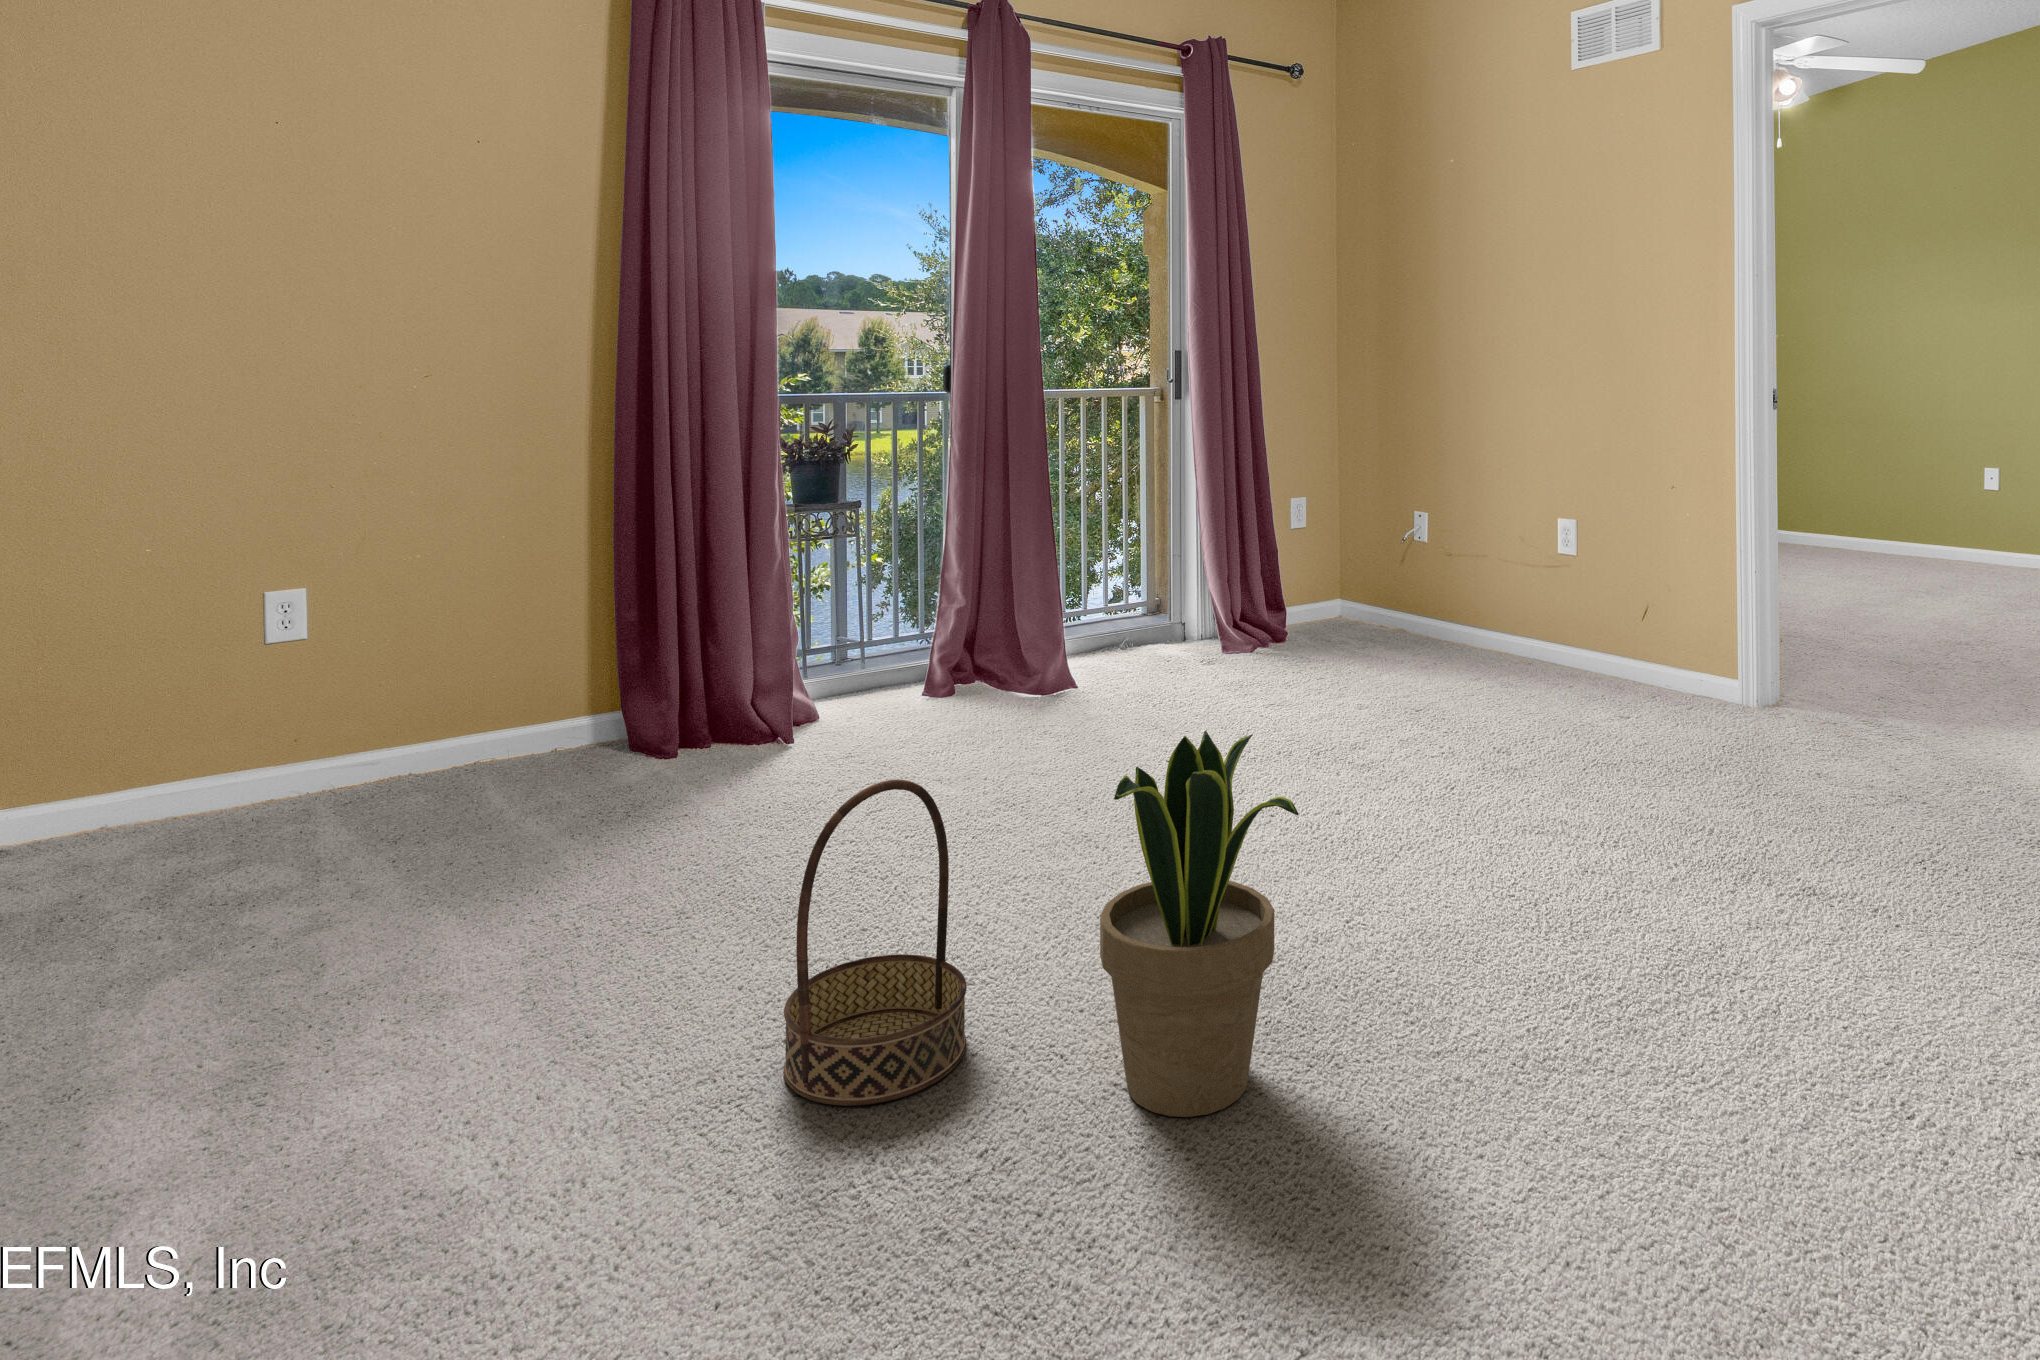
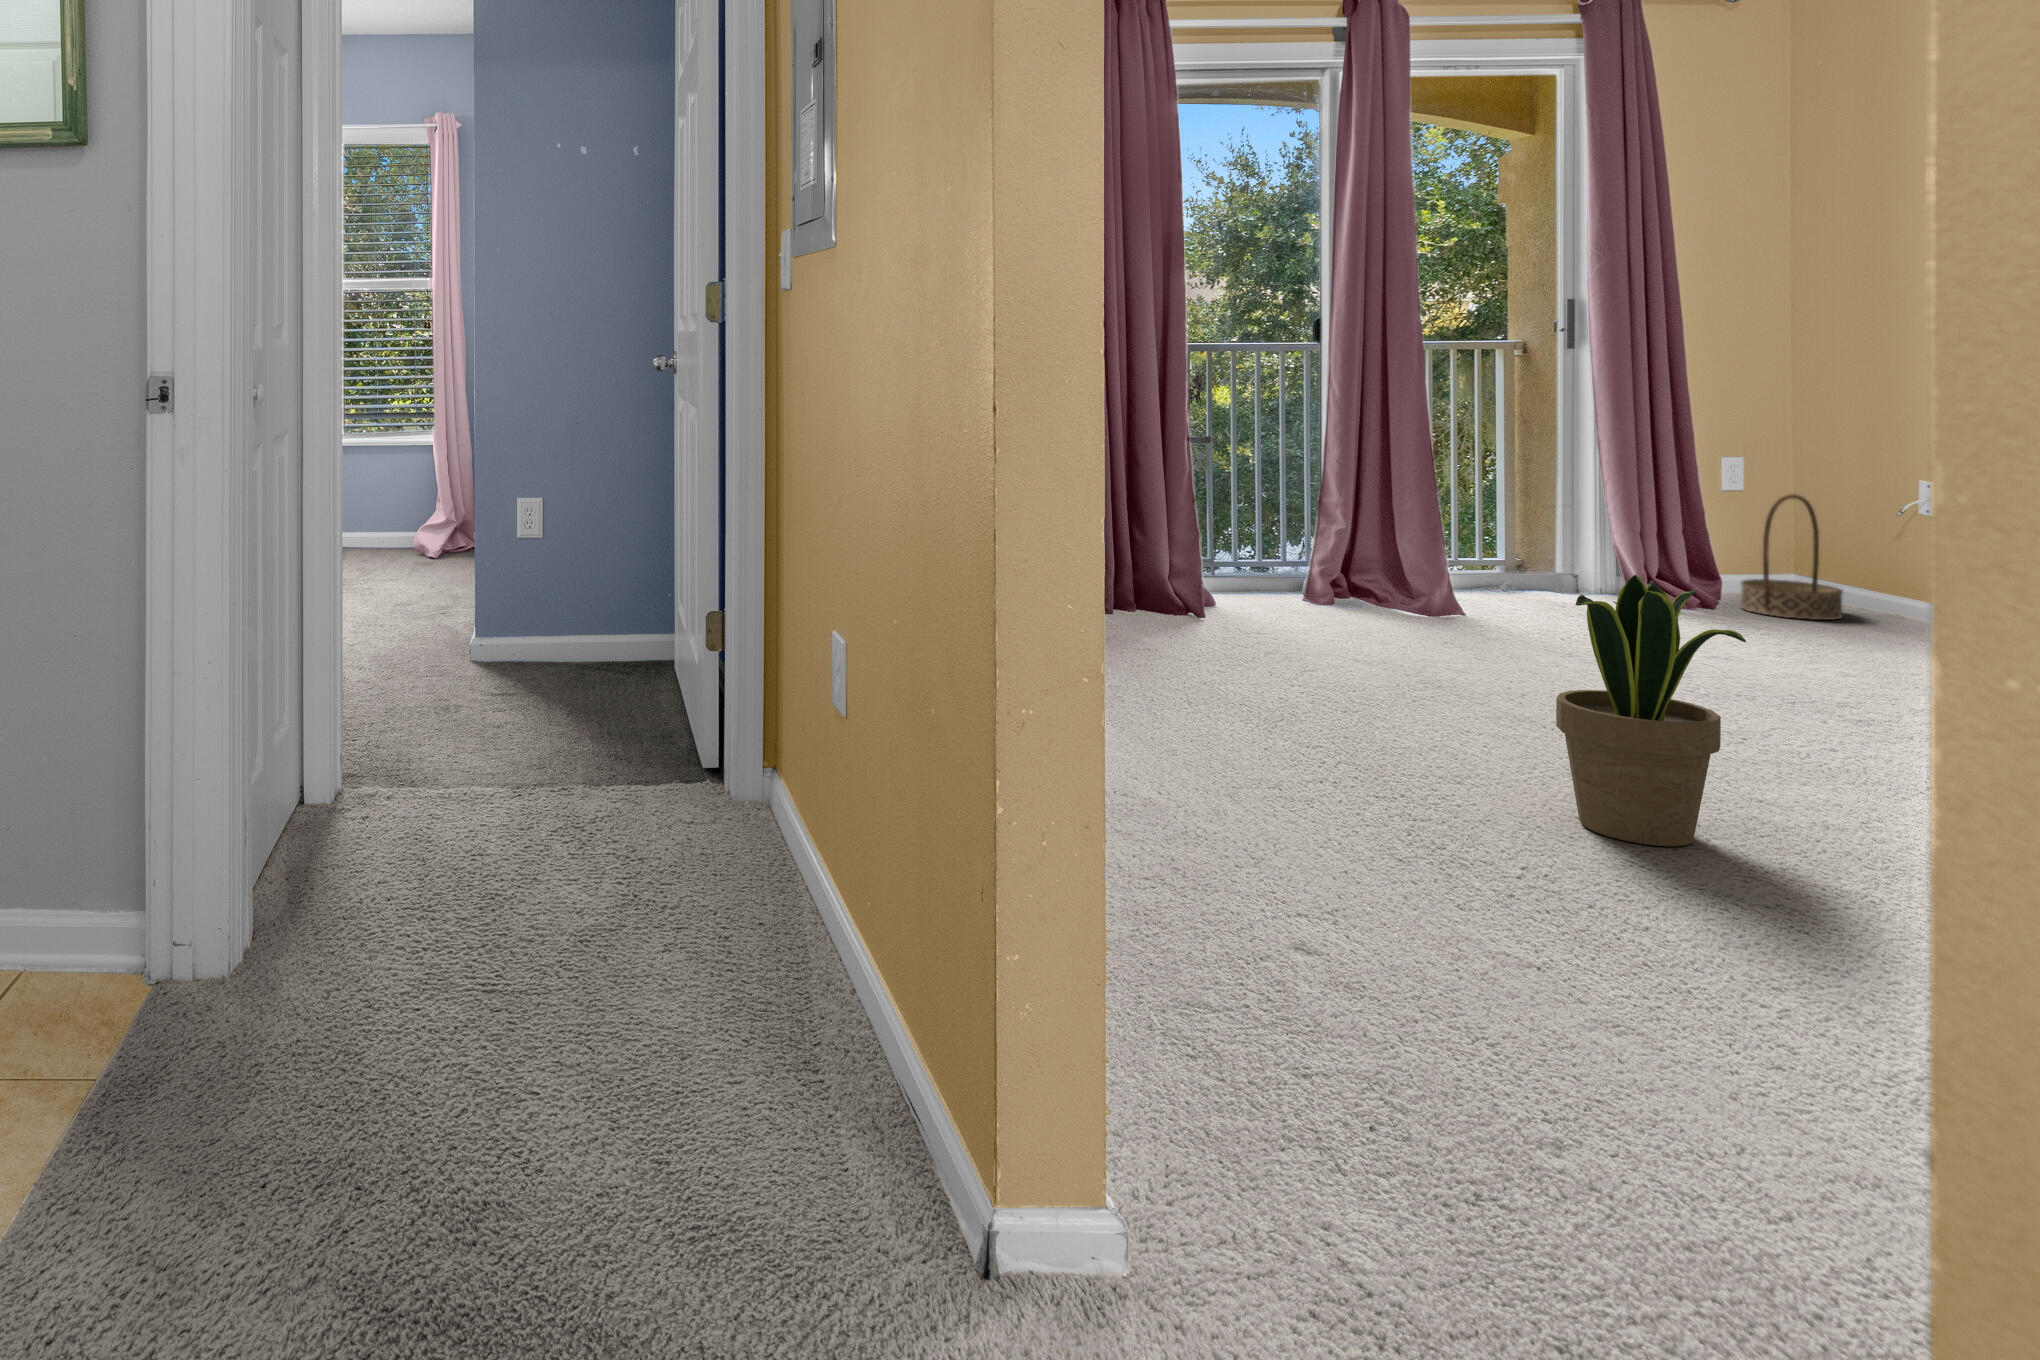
basket: present [784,779,967,1106] -> present [1741,494,1843,620]

